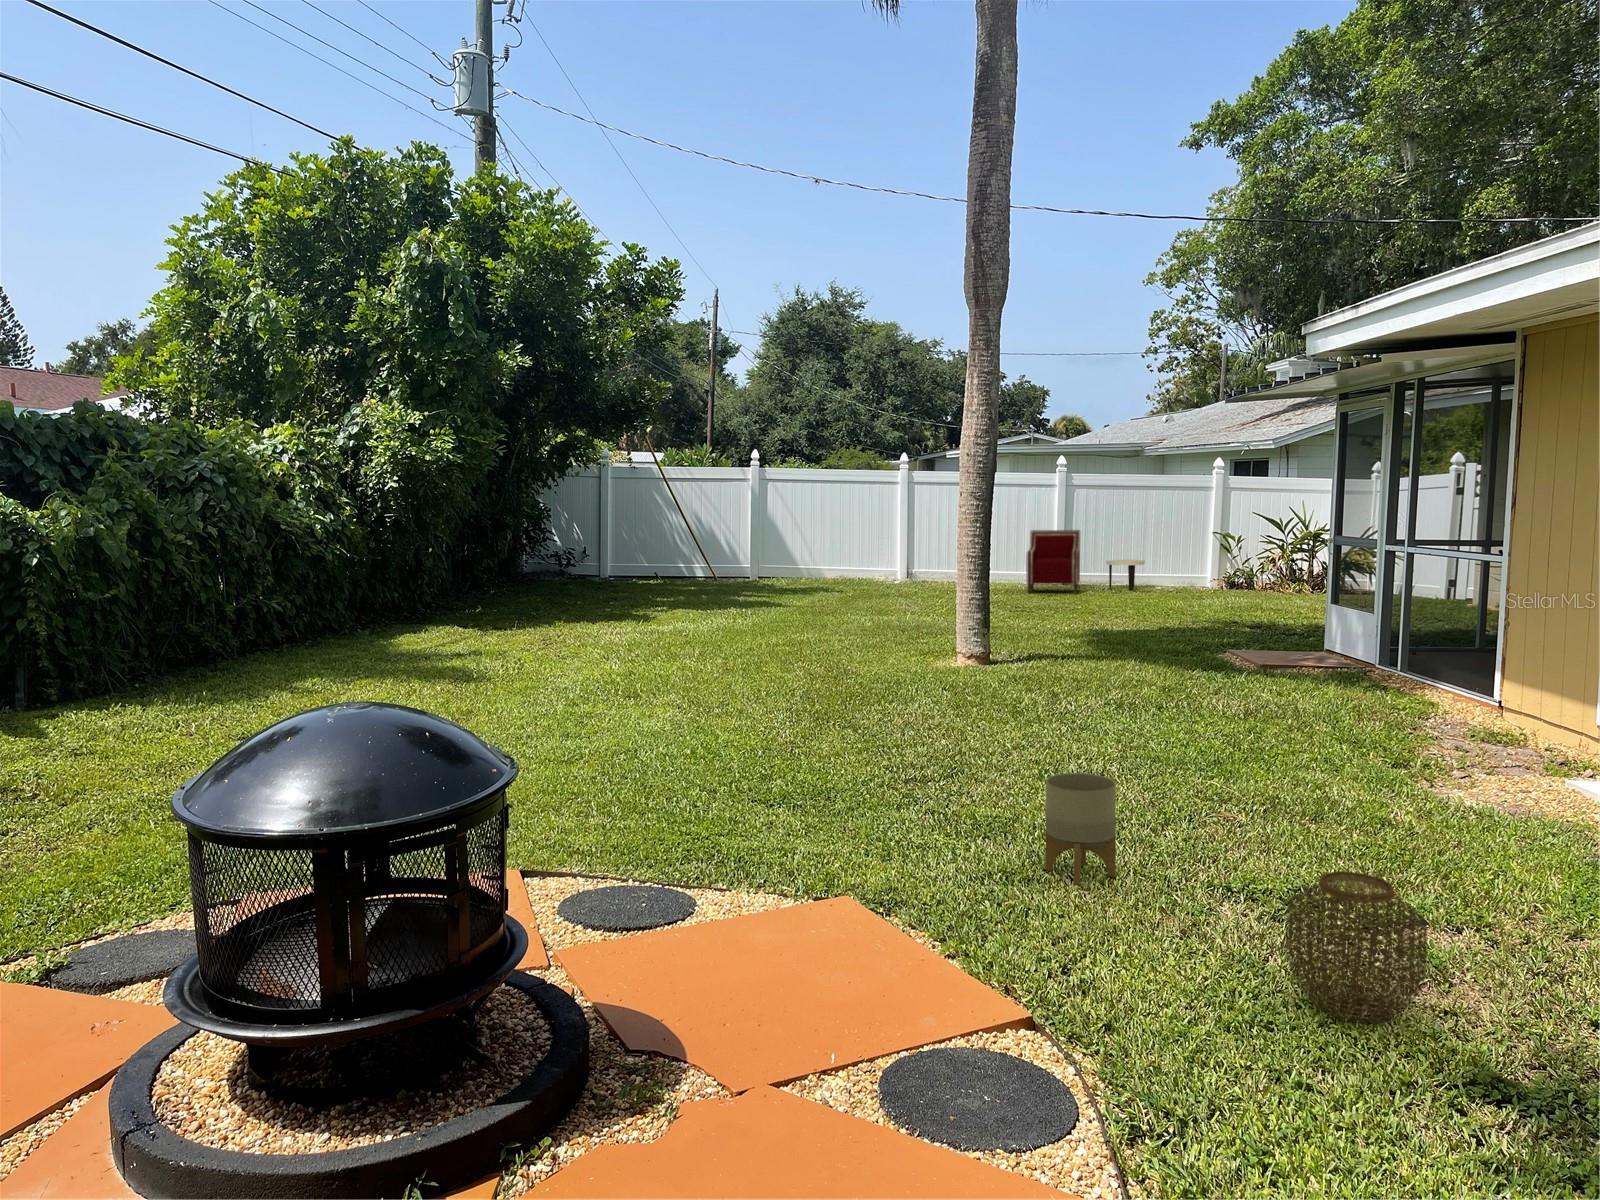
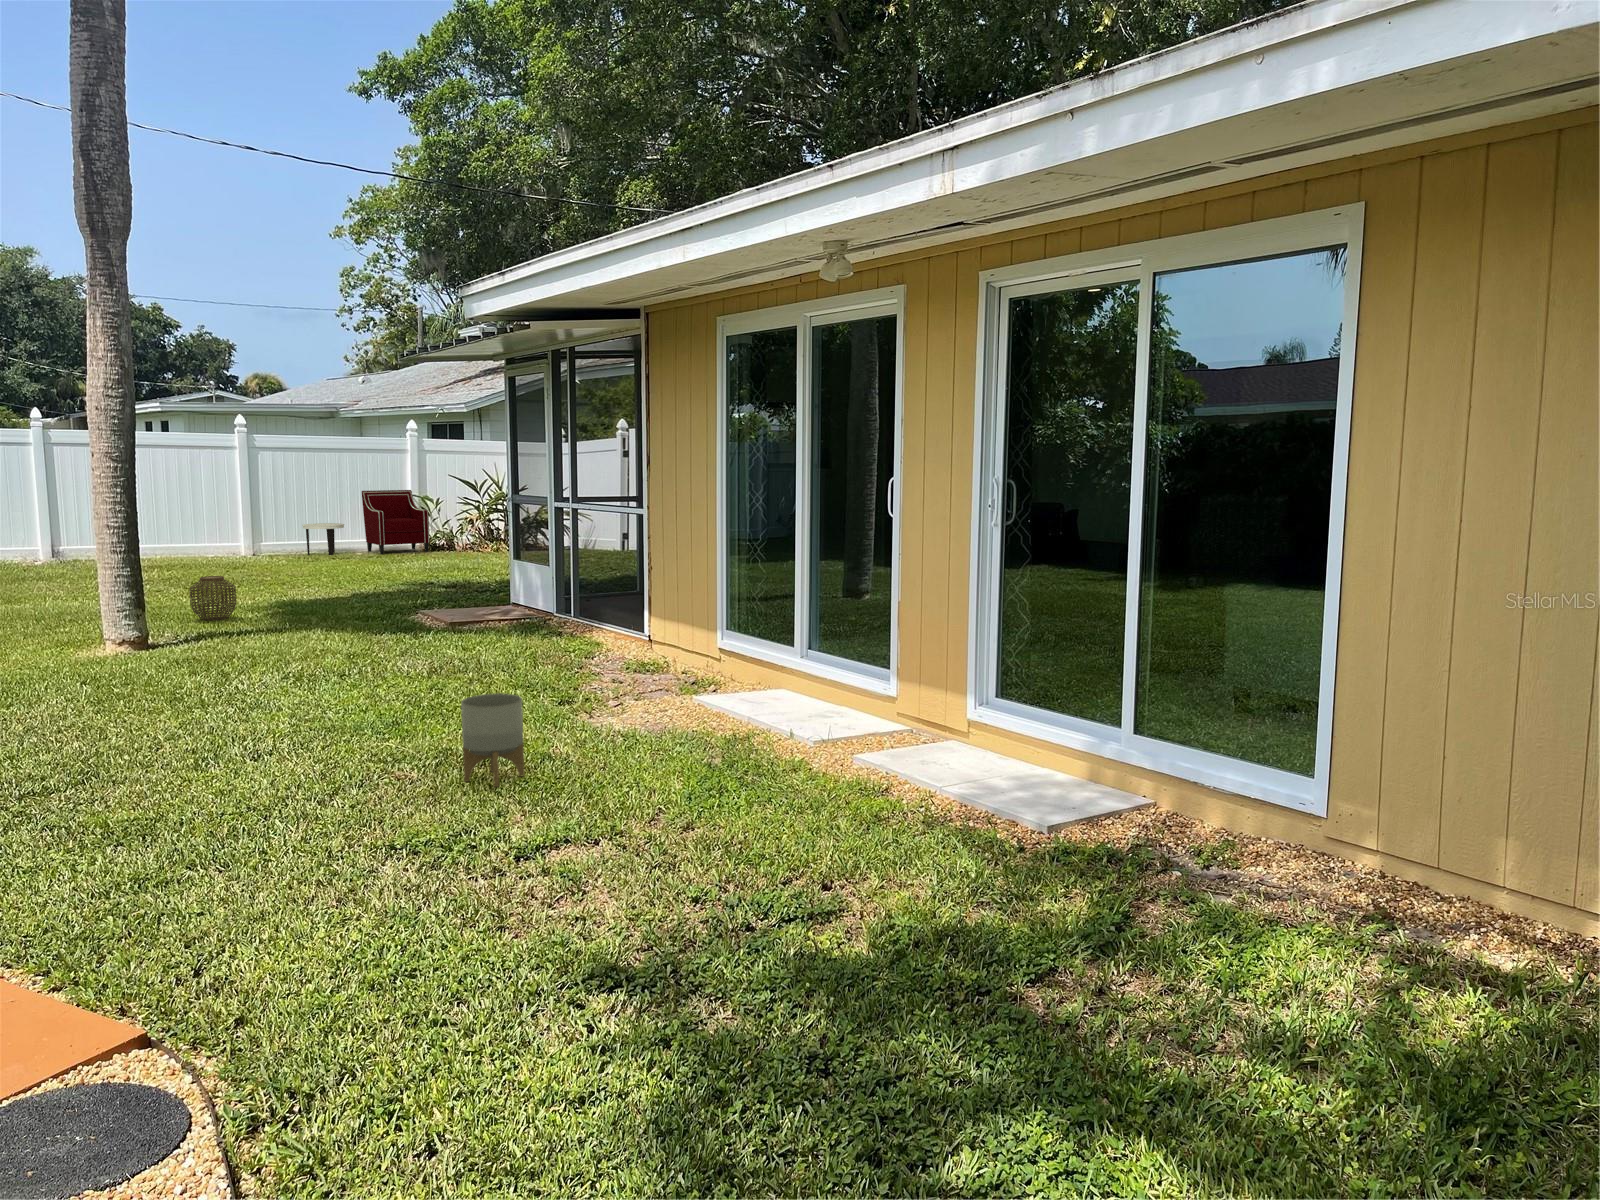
armchair: present [1026,530,1080,594] -> present [362,490,430,555]
planter: present [1046,773,1116,884] -> present [461,693,525,787]
woven basket: present [1285,871,1427,1023] -> present [189,576,236,620]

